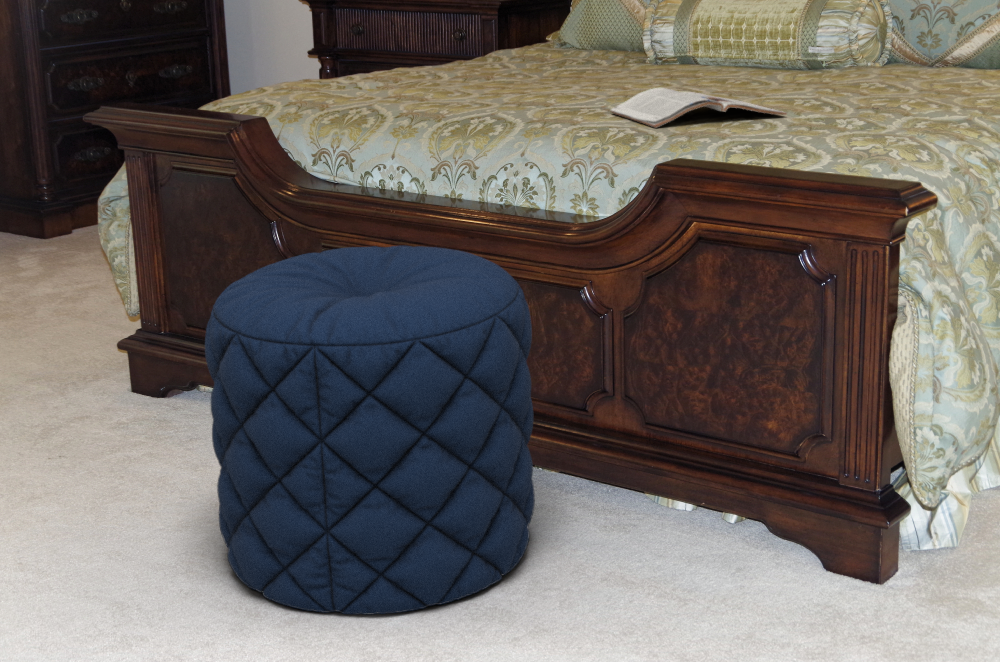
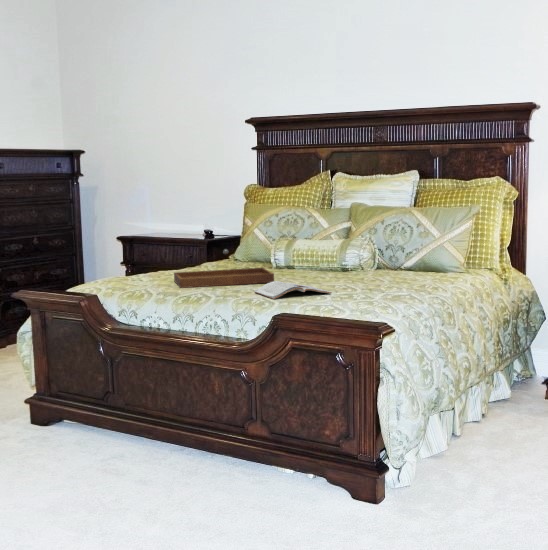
tray: none [432,16,654,103] -> present [174,249,274,288]
pouf: present [205,246,535,615] -> none [69,353,221,525]

